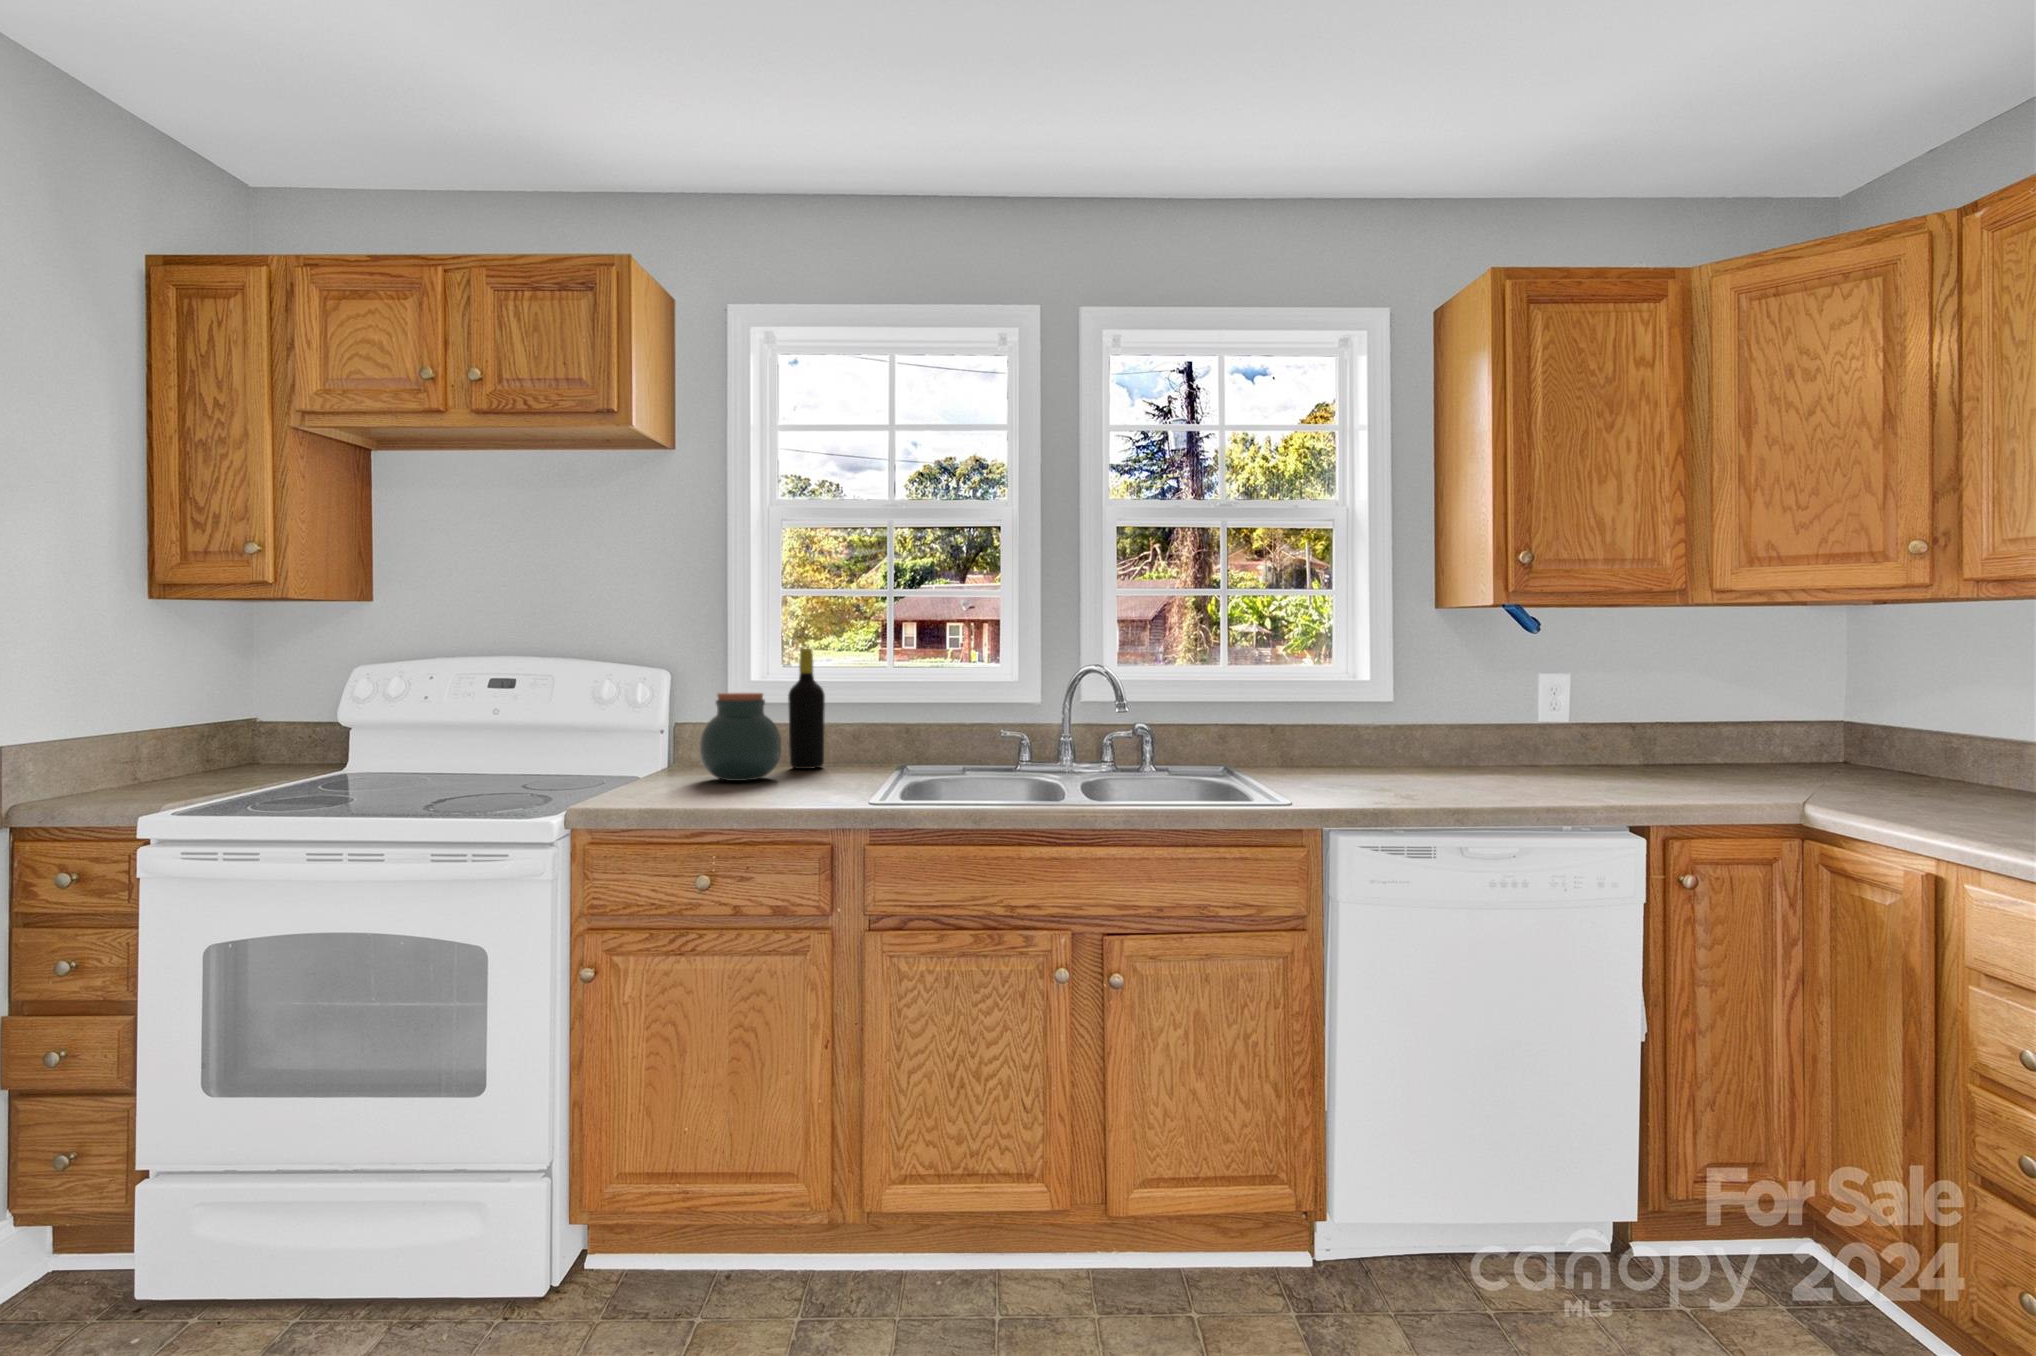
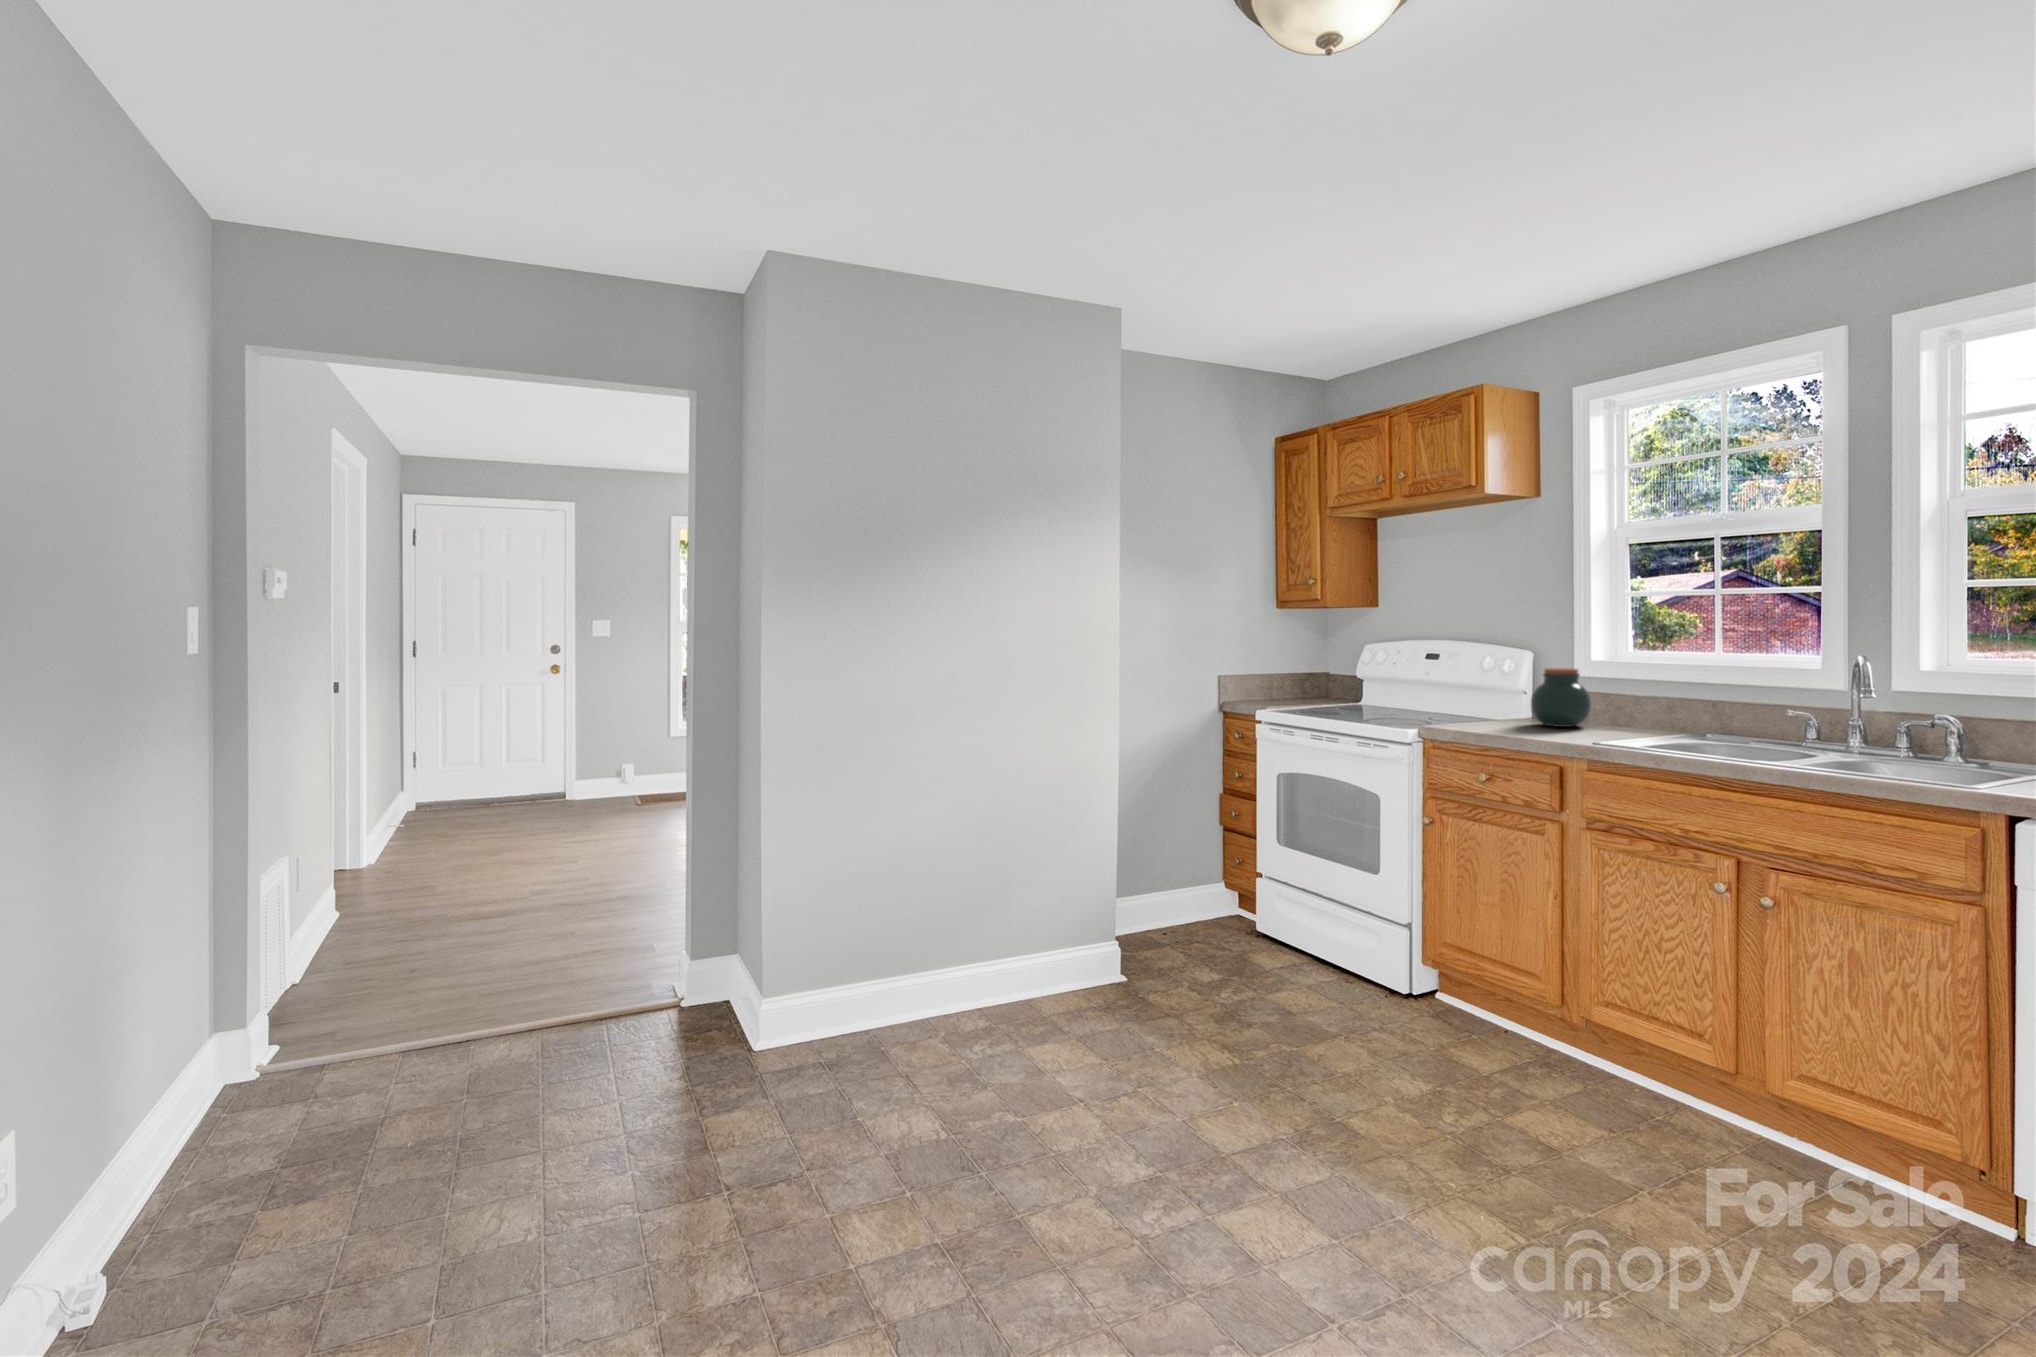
bottle: present [788,649,825,769] -> none [1616,637,1648,723]

